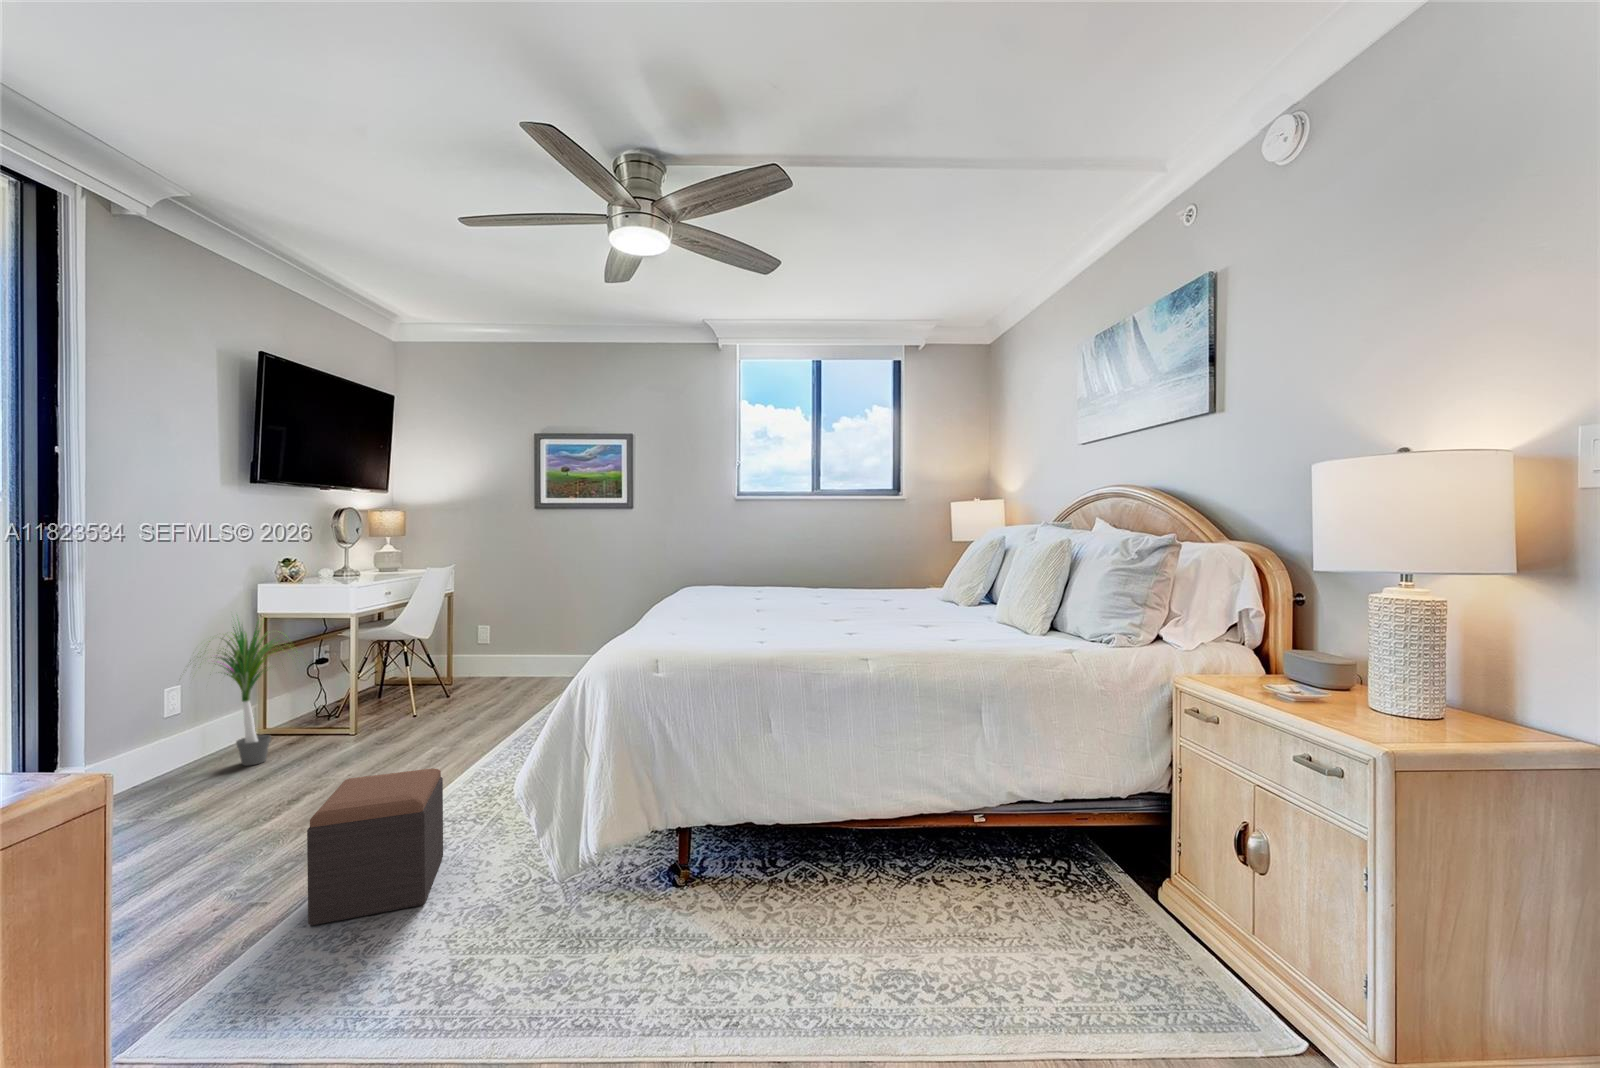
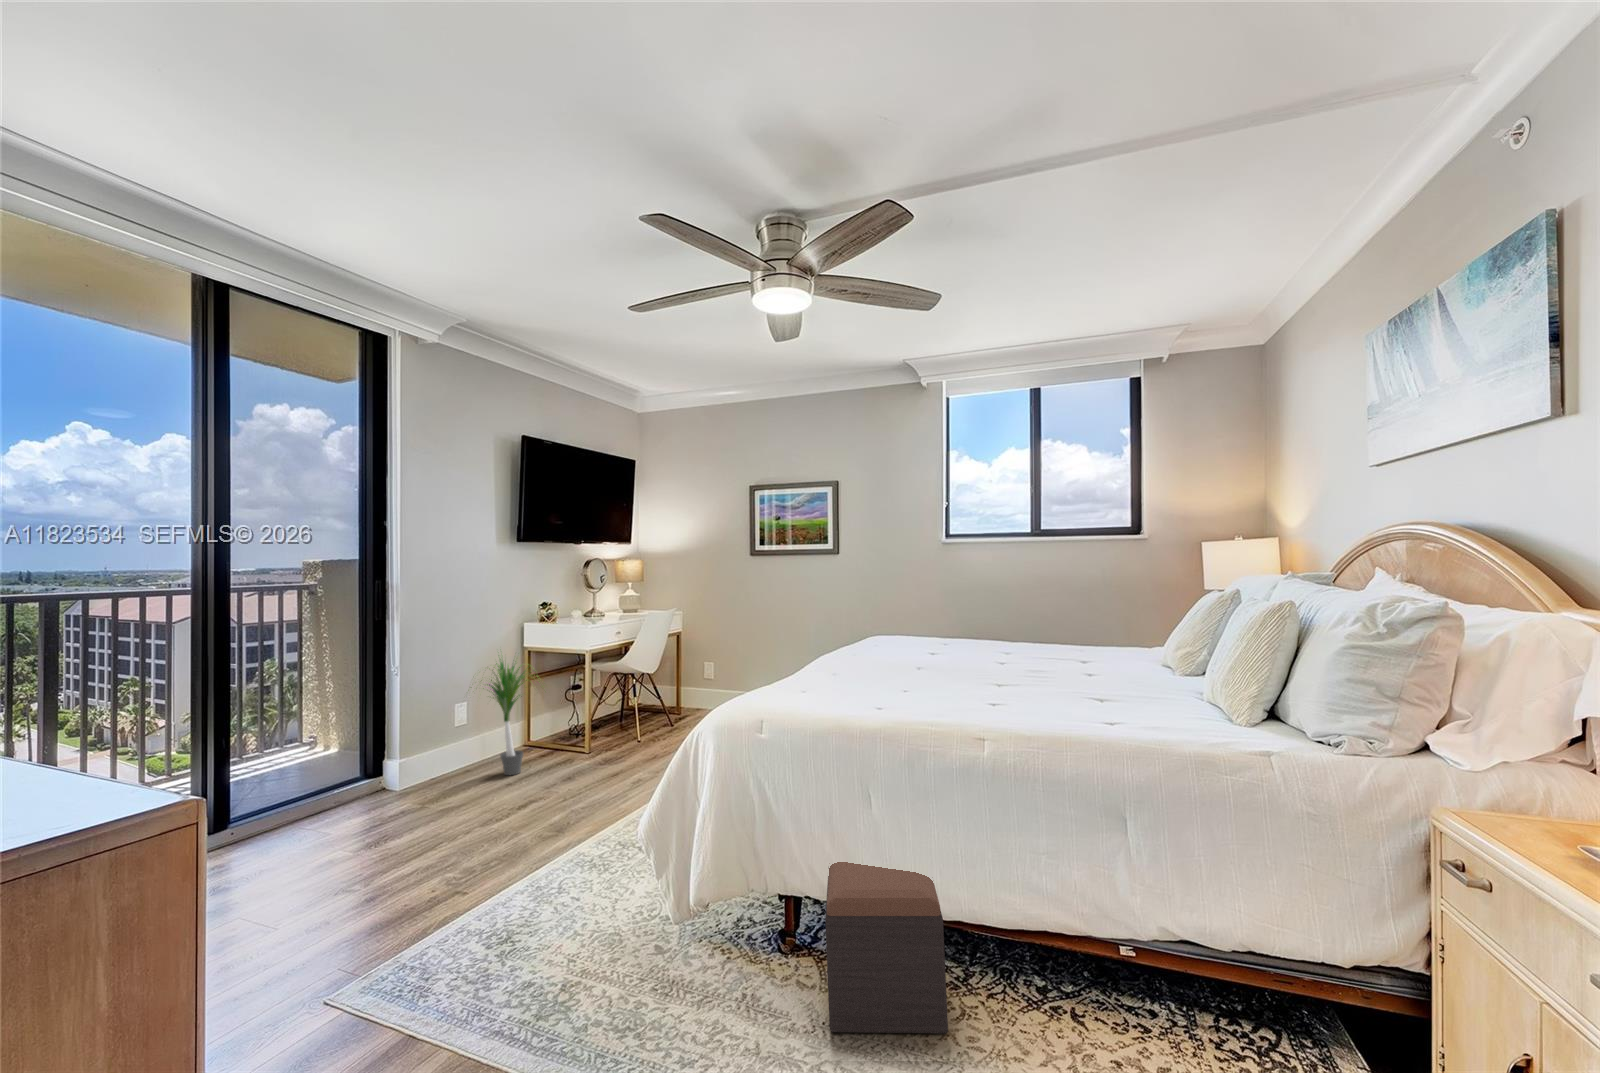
footstool: present [307,768,443,926] -> present [825,862,948,1034]

